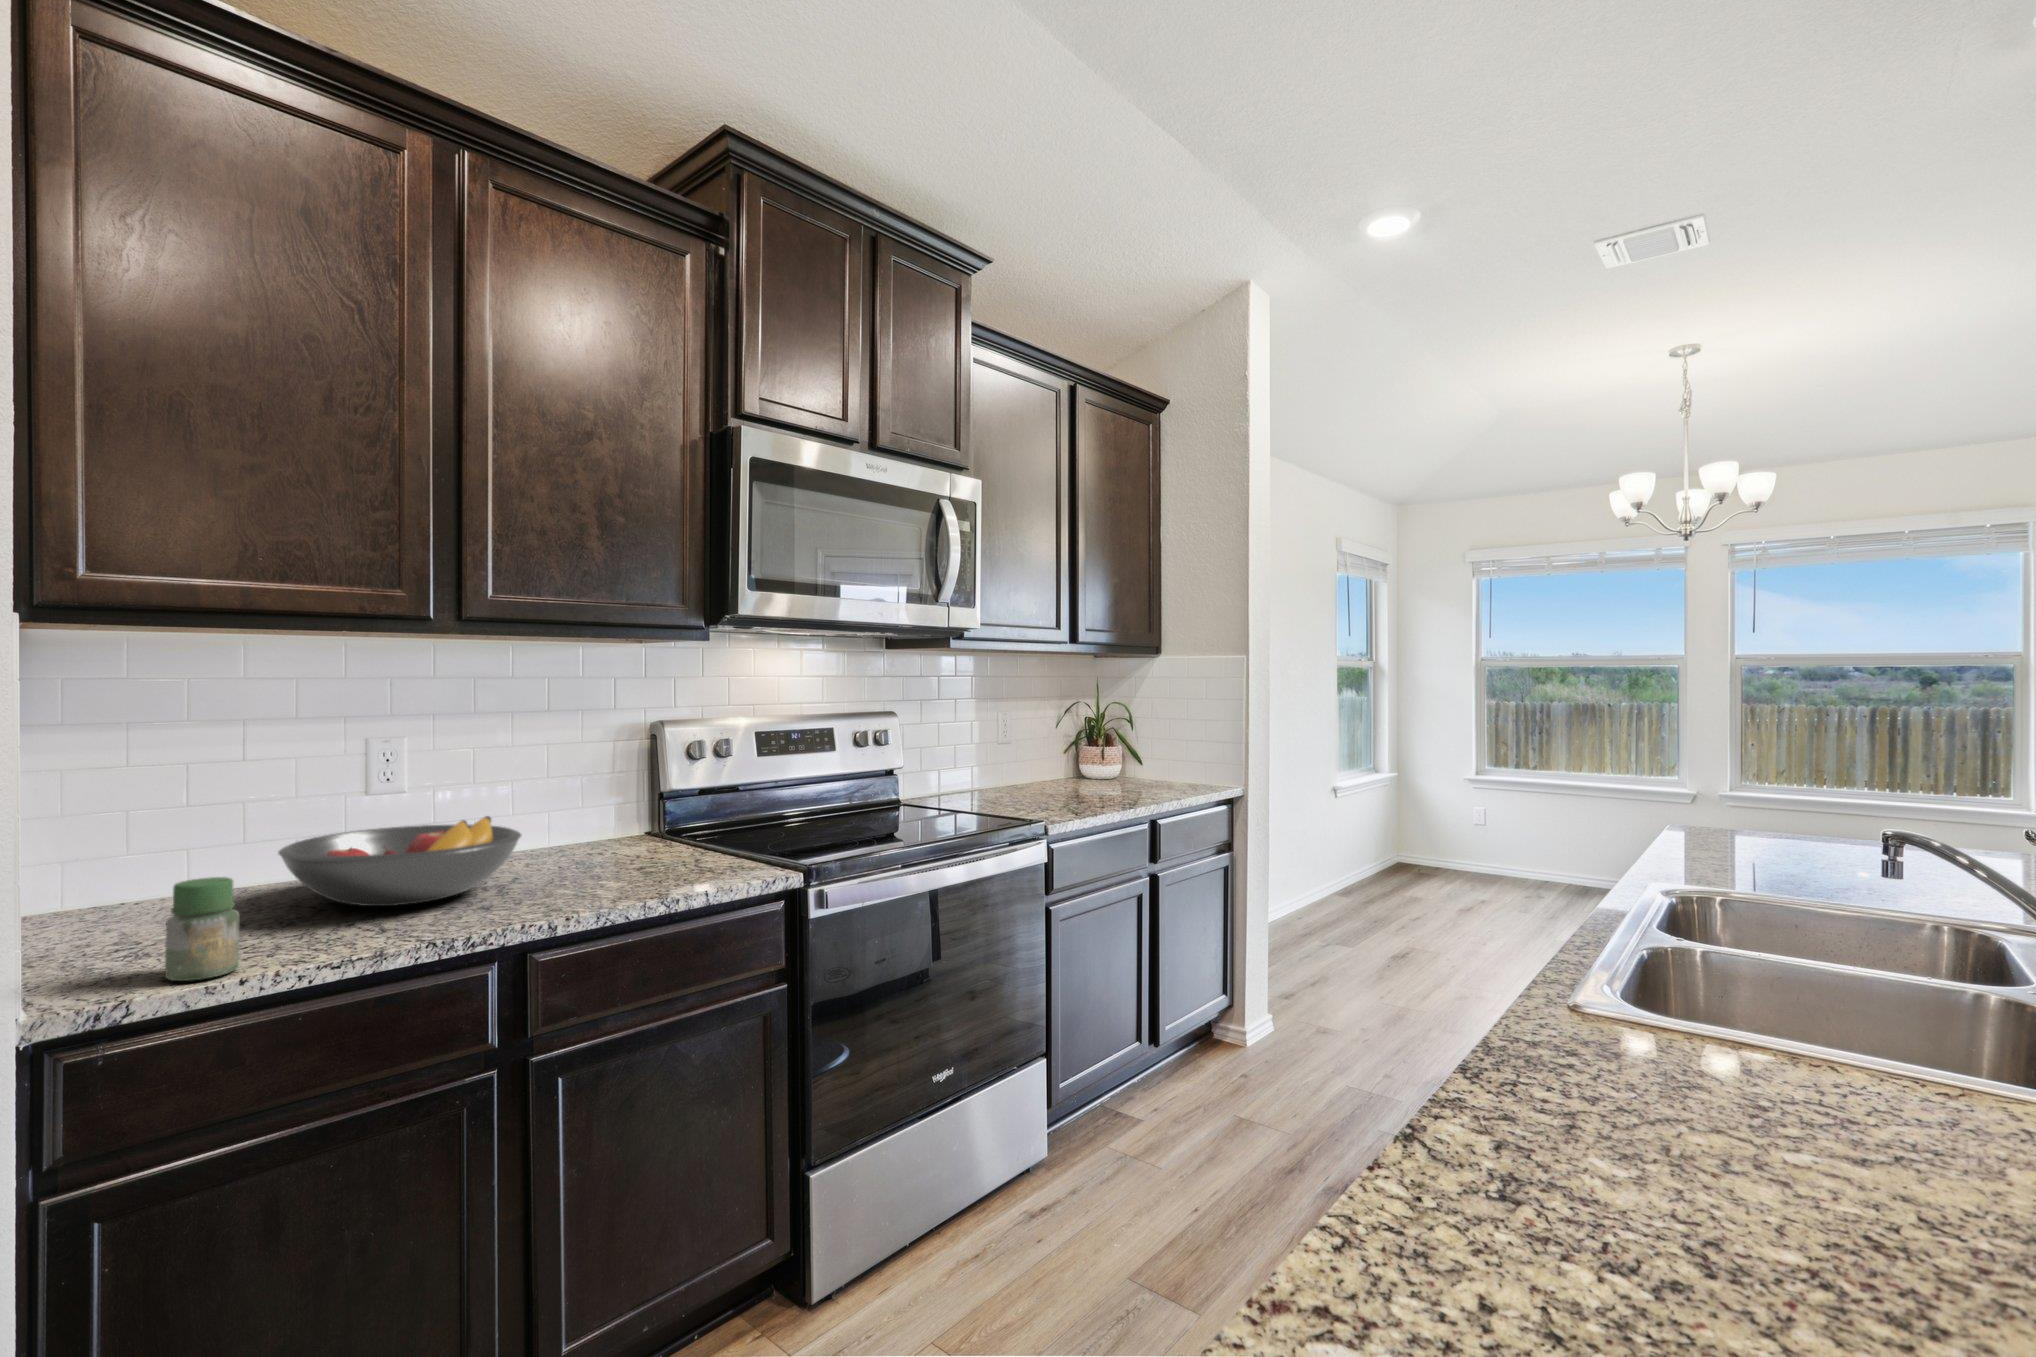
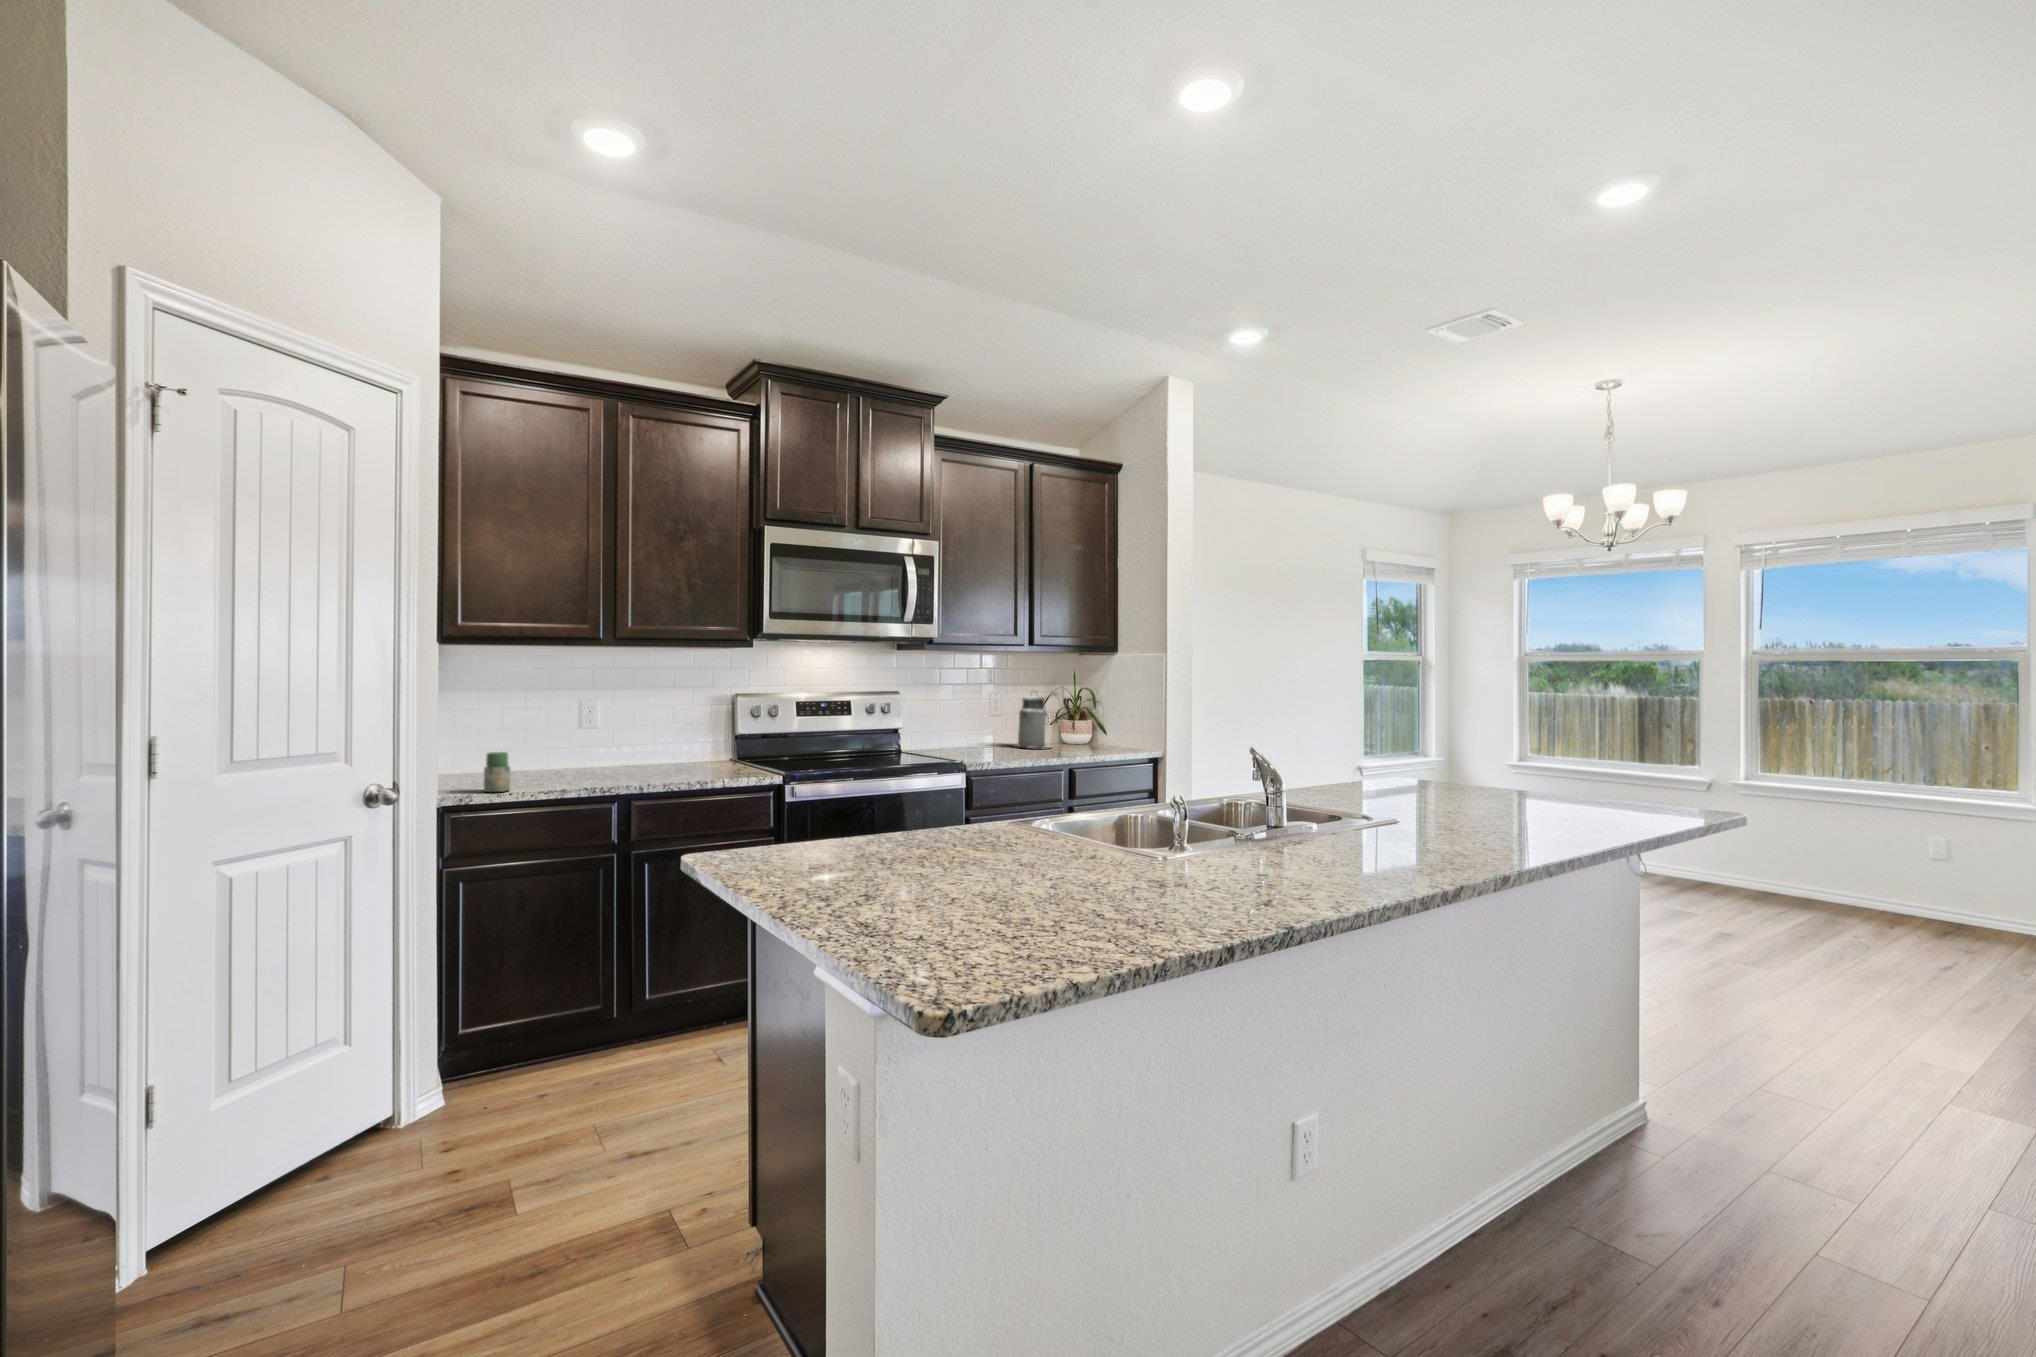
canister: none [1036,707,1093,790] -> present [1017,695,1051,748]
fruit bowl: present [278,816,521,906] -> none [534,738,642,776]

